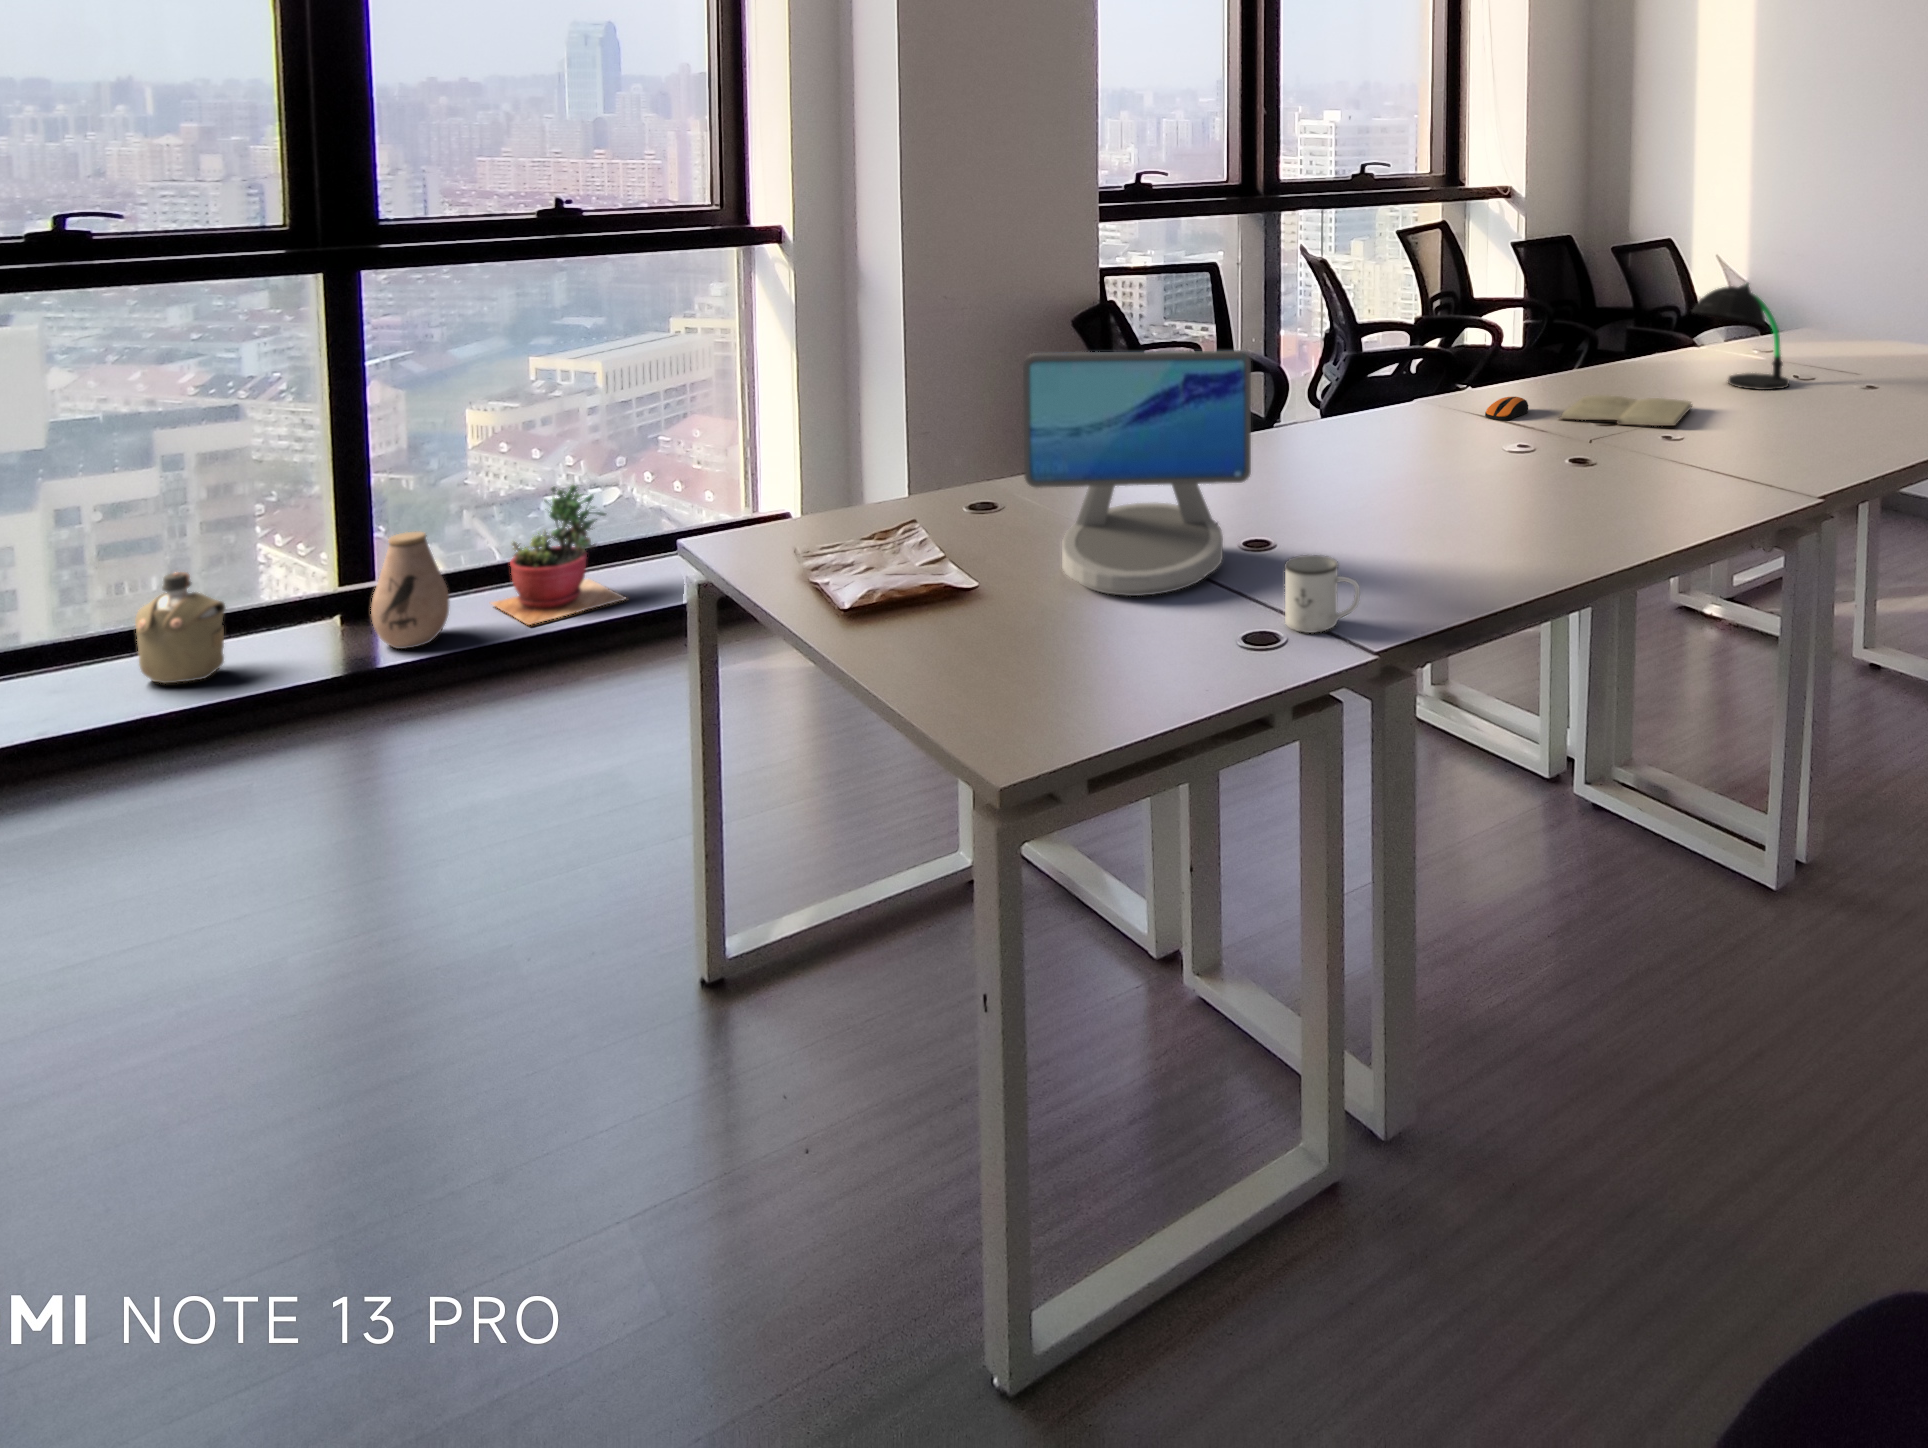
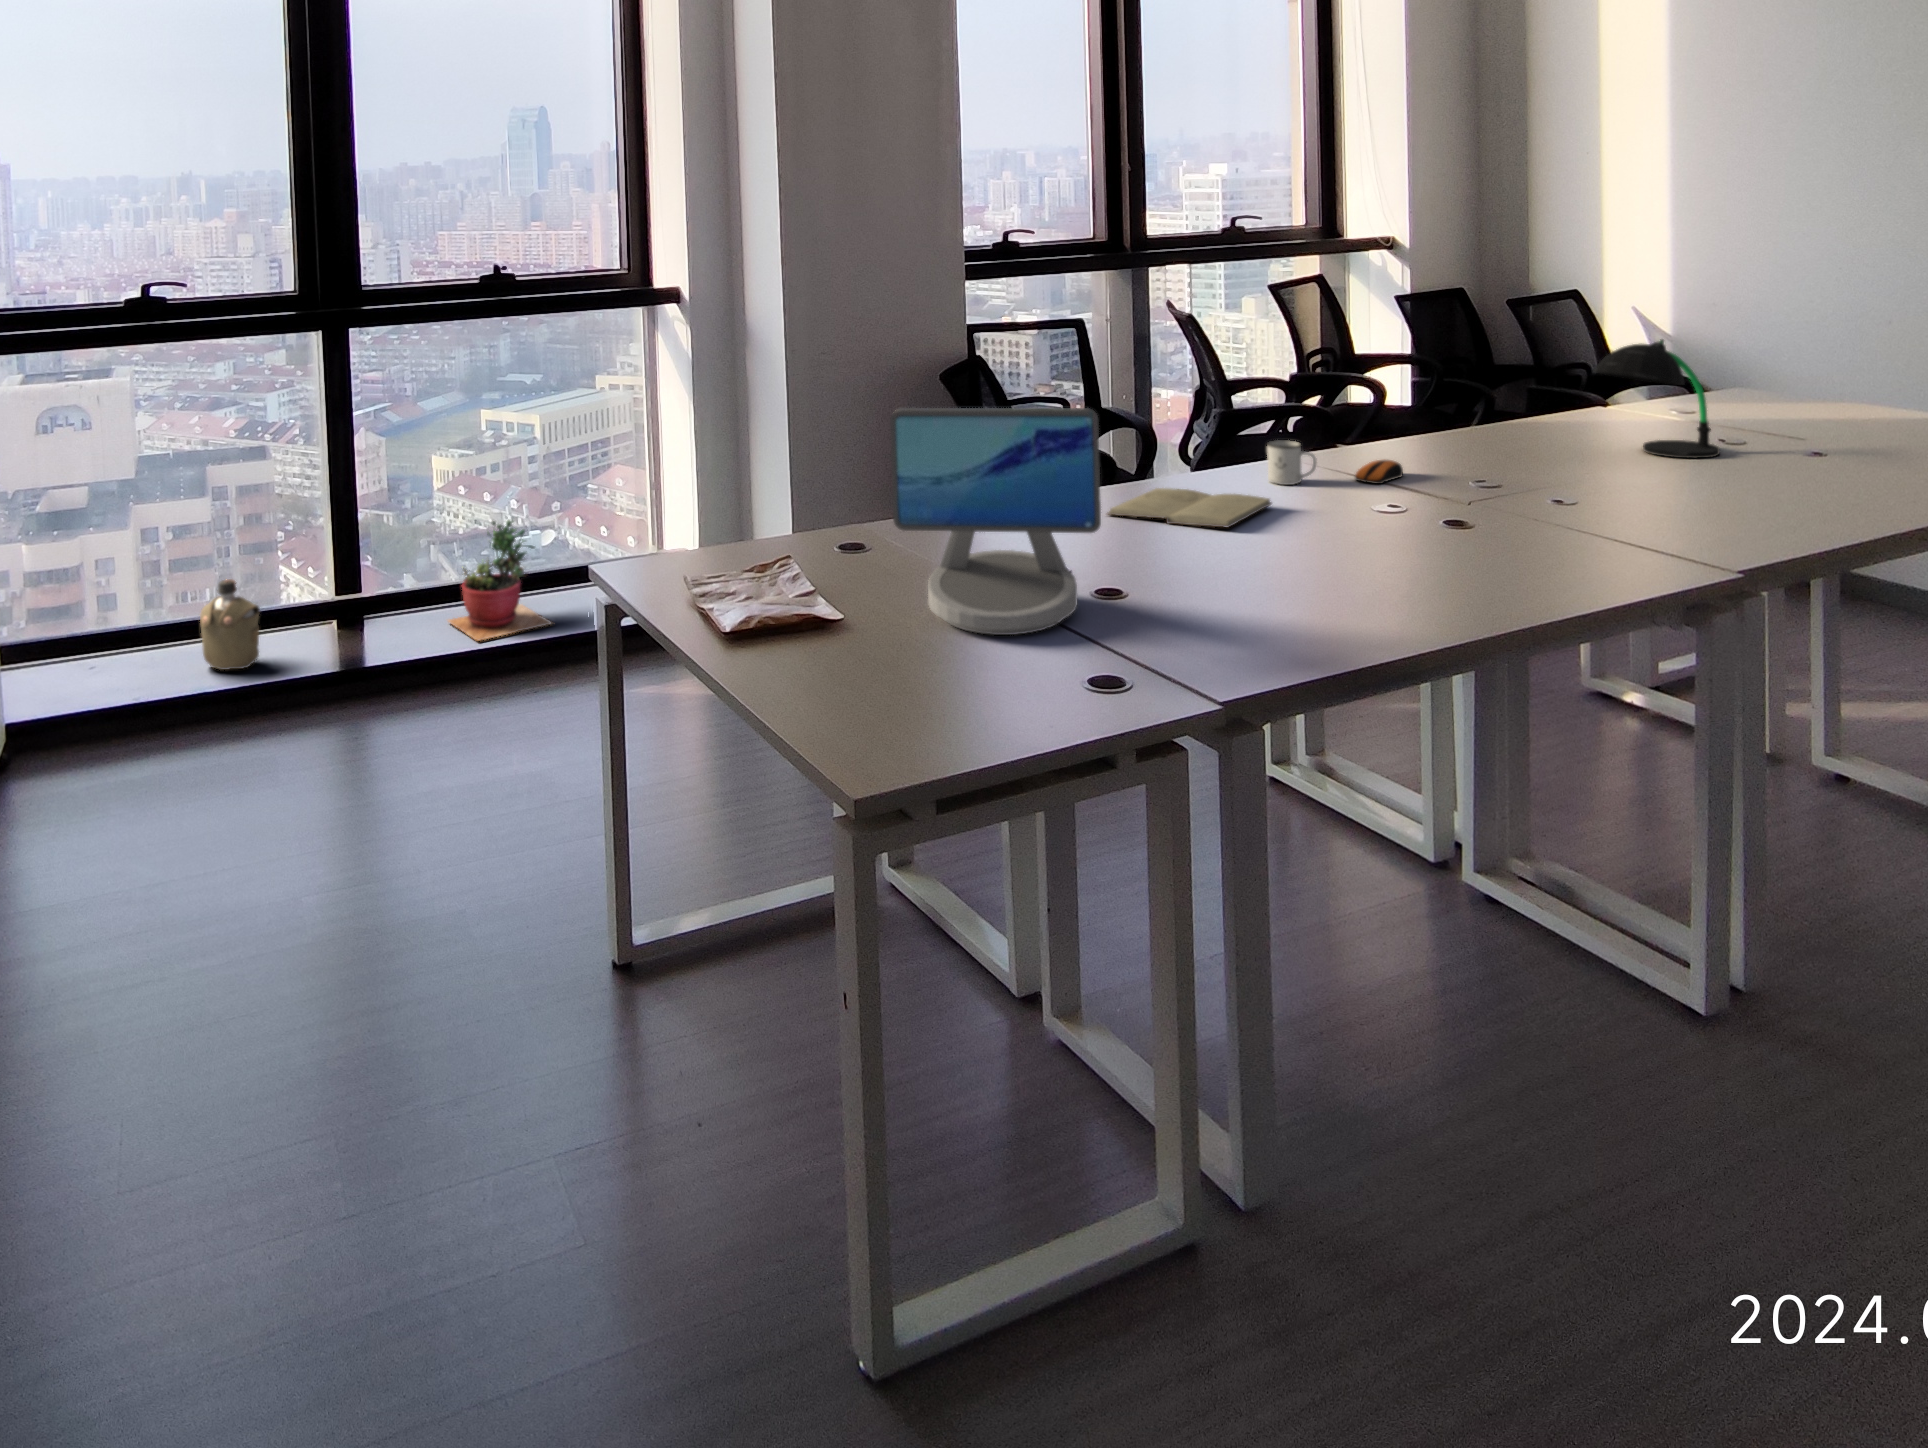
book: present [1560,395,1692,426] -> present [1107,488,1272,527]
vase: present [371,531,449,649] -> none [361,555,417,654]
mug: present [1285,555,1360,633] -> present [1267,440,1316,485]

